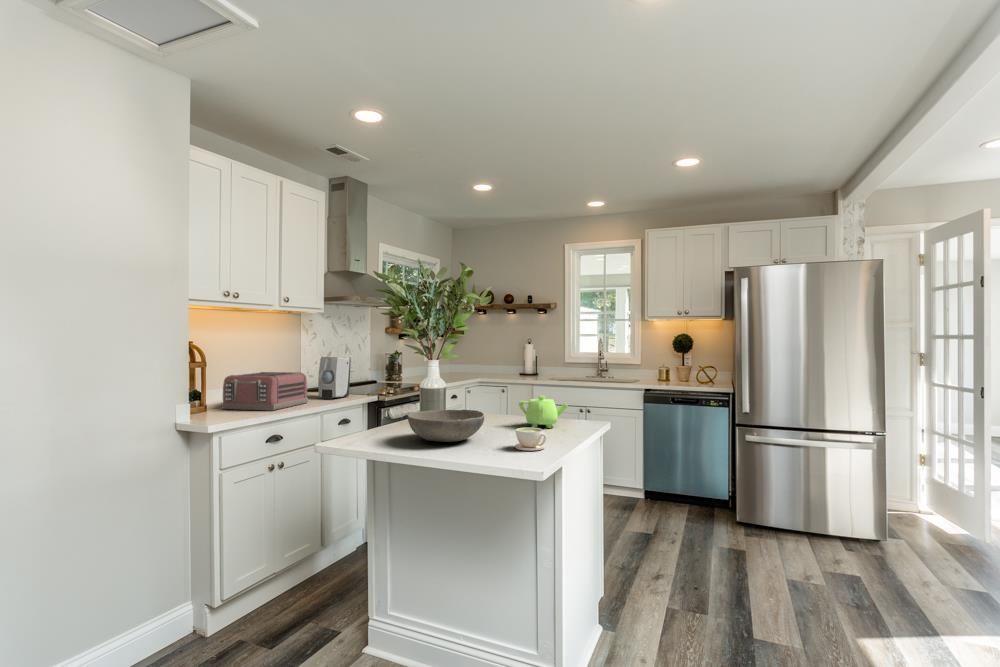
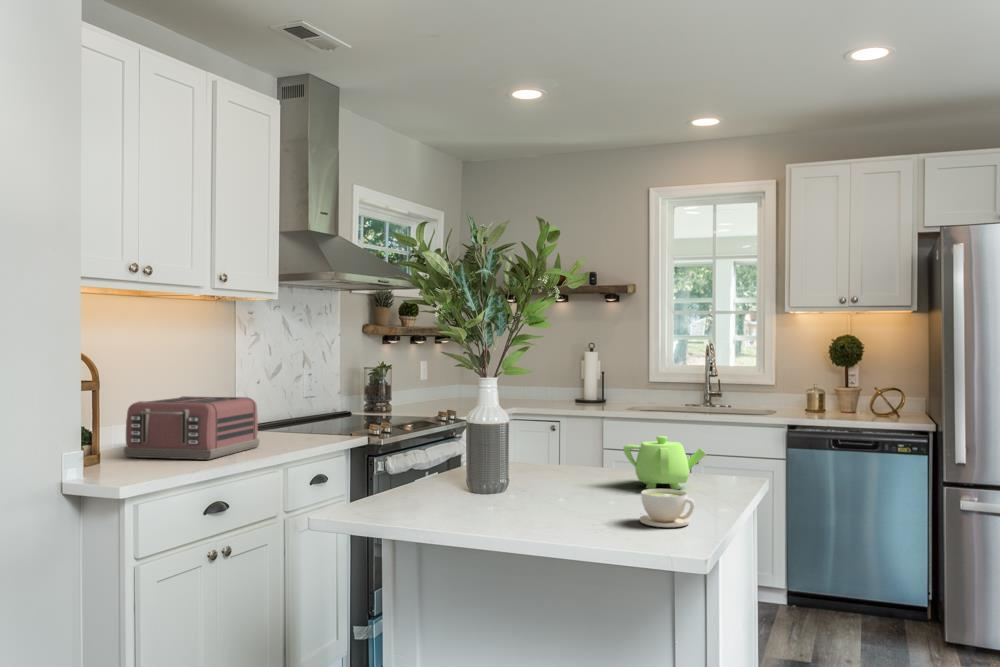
soap dispenser: present [318,357,351,399] -> none [272,372,322,441]
bowl: present [408,410,484,442] -> none [456,459,583,513]

